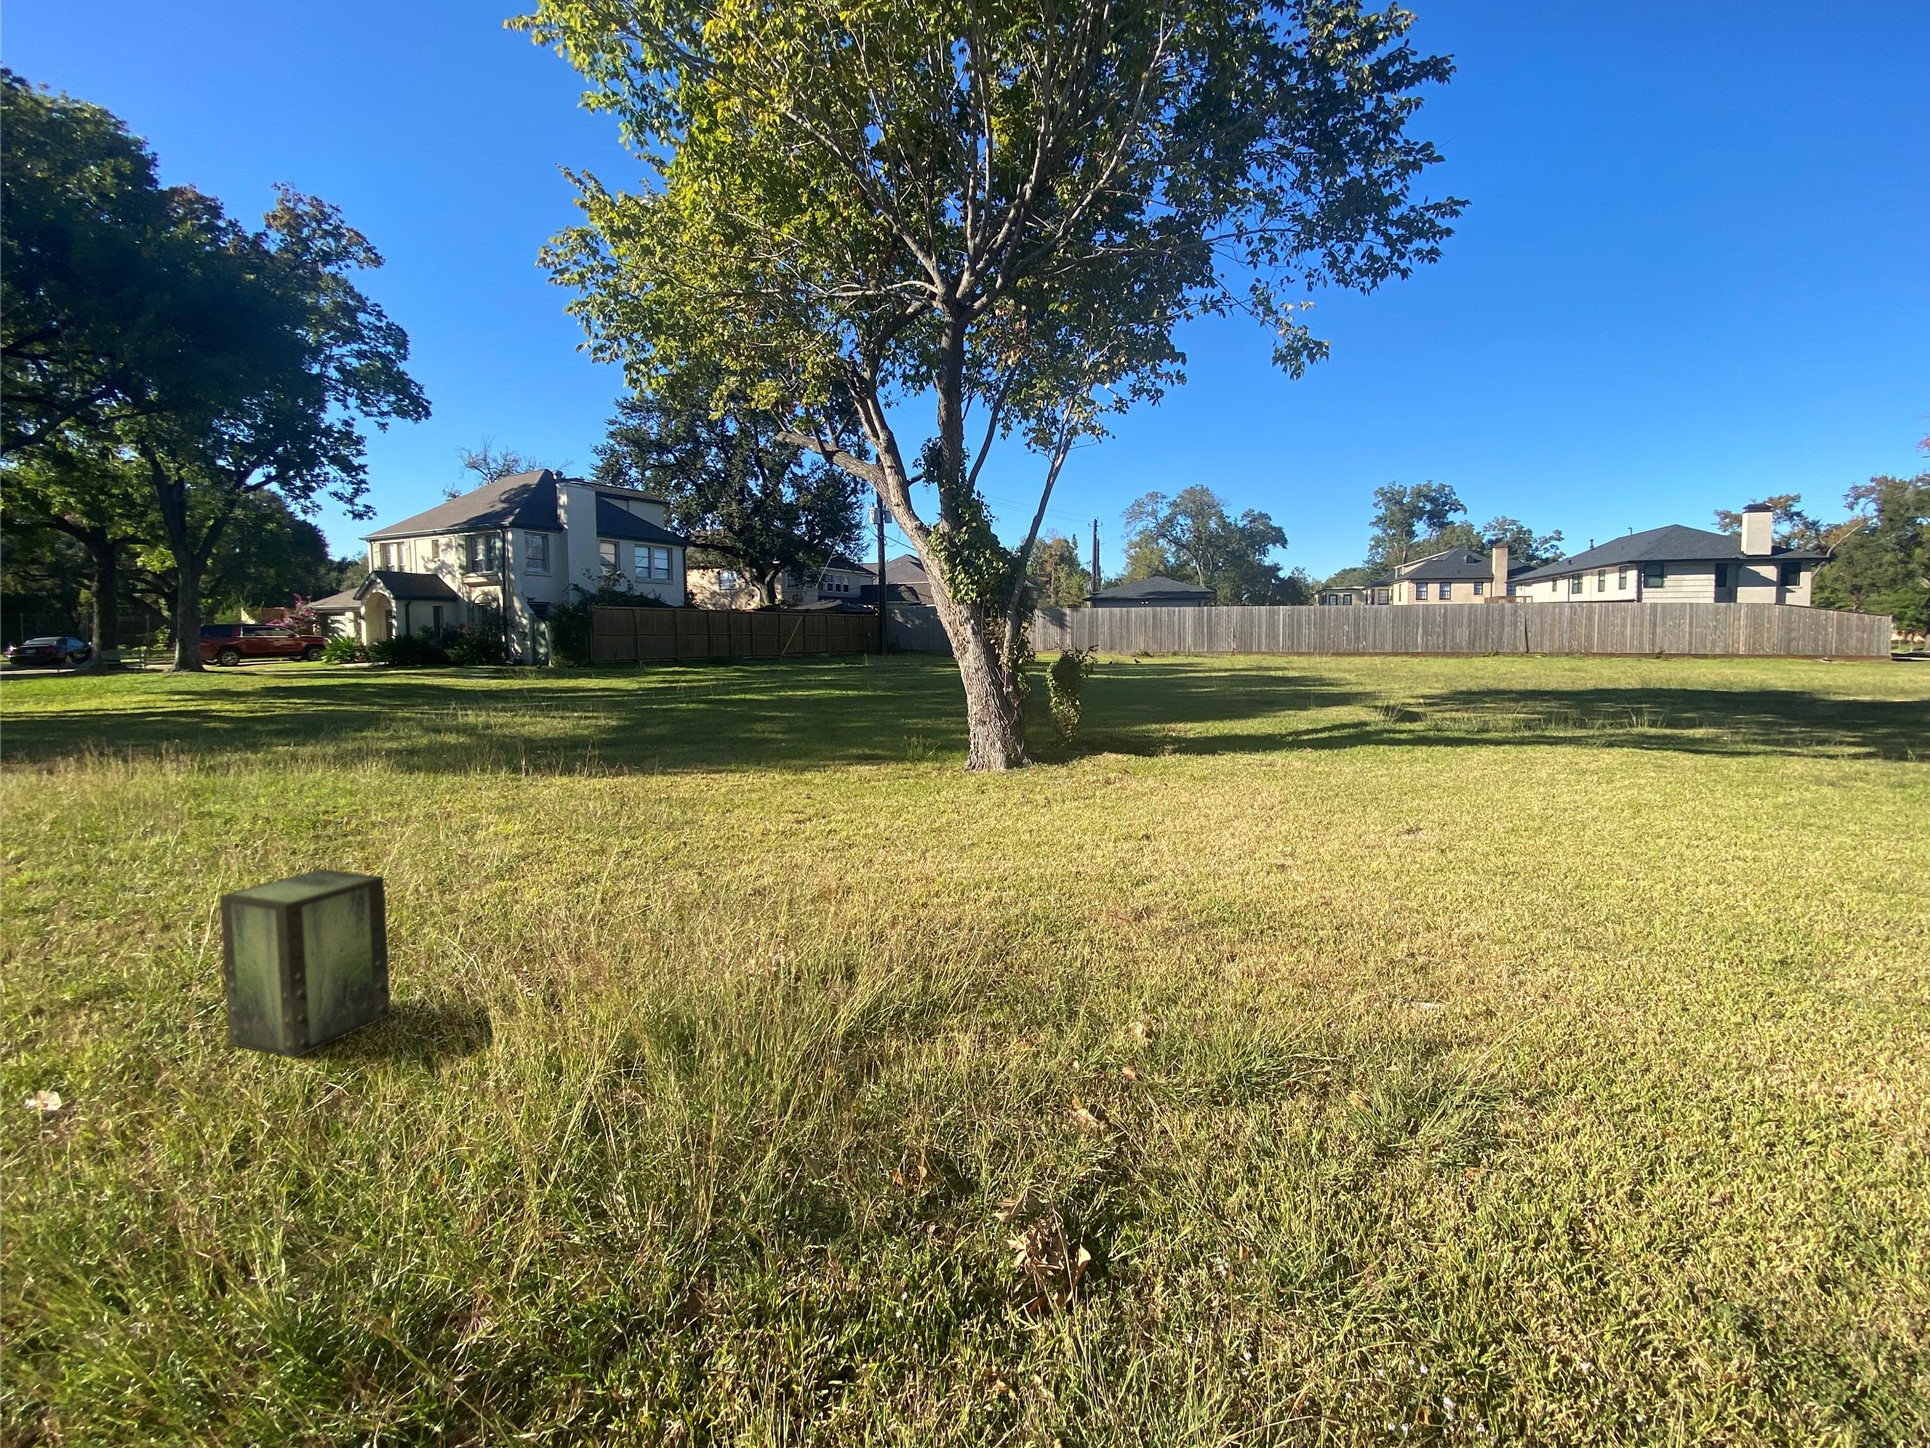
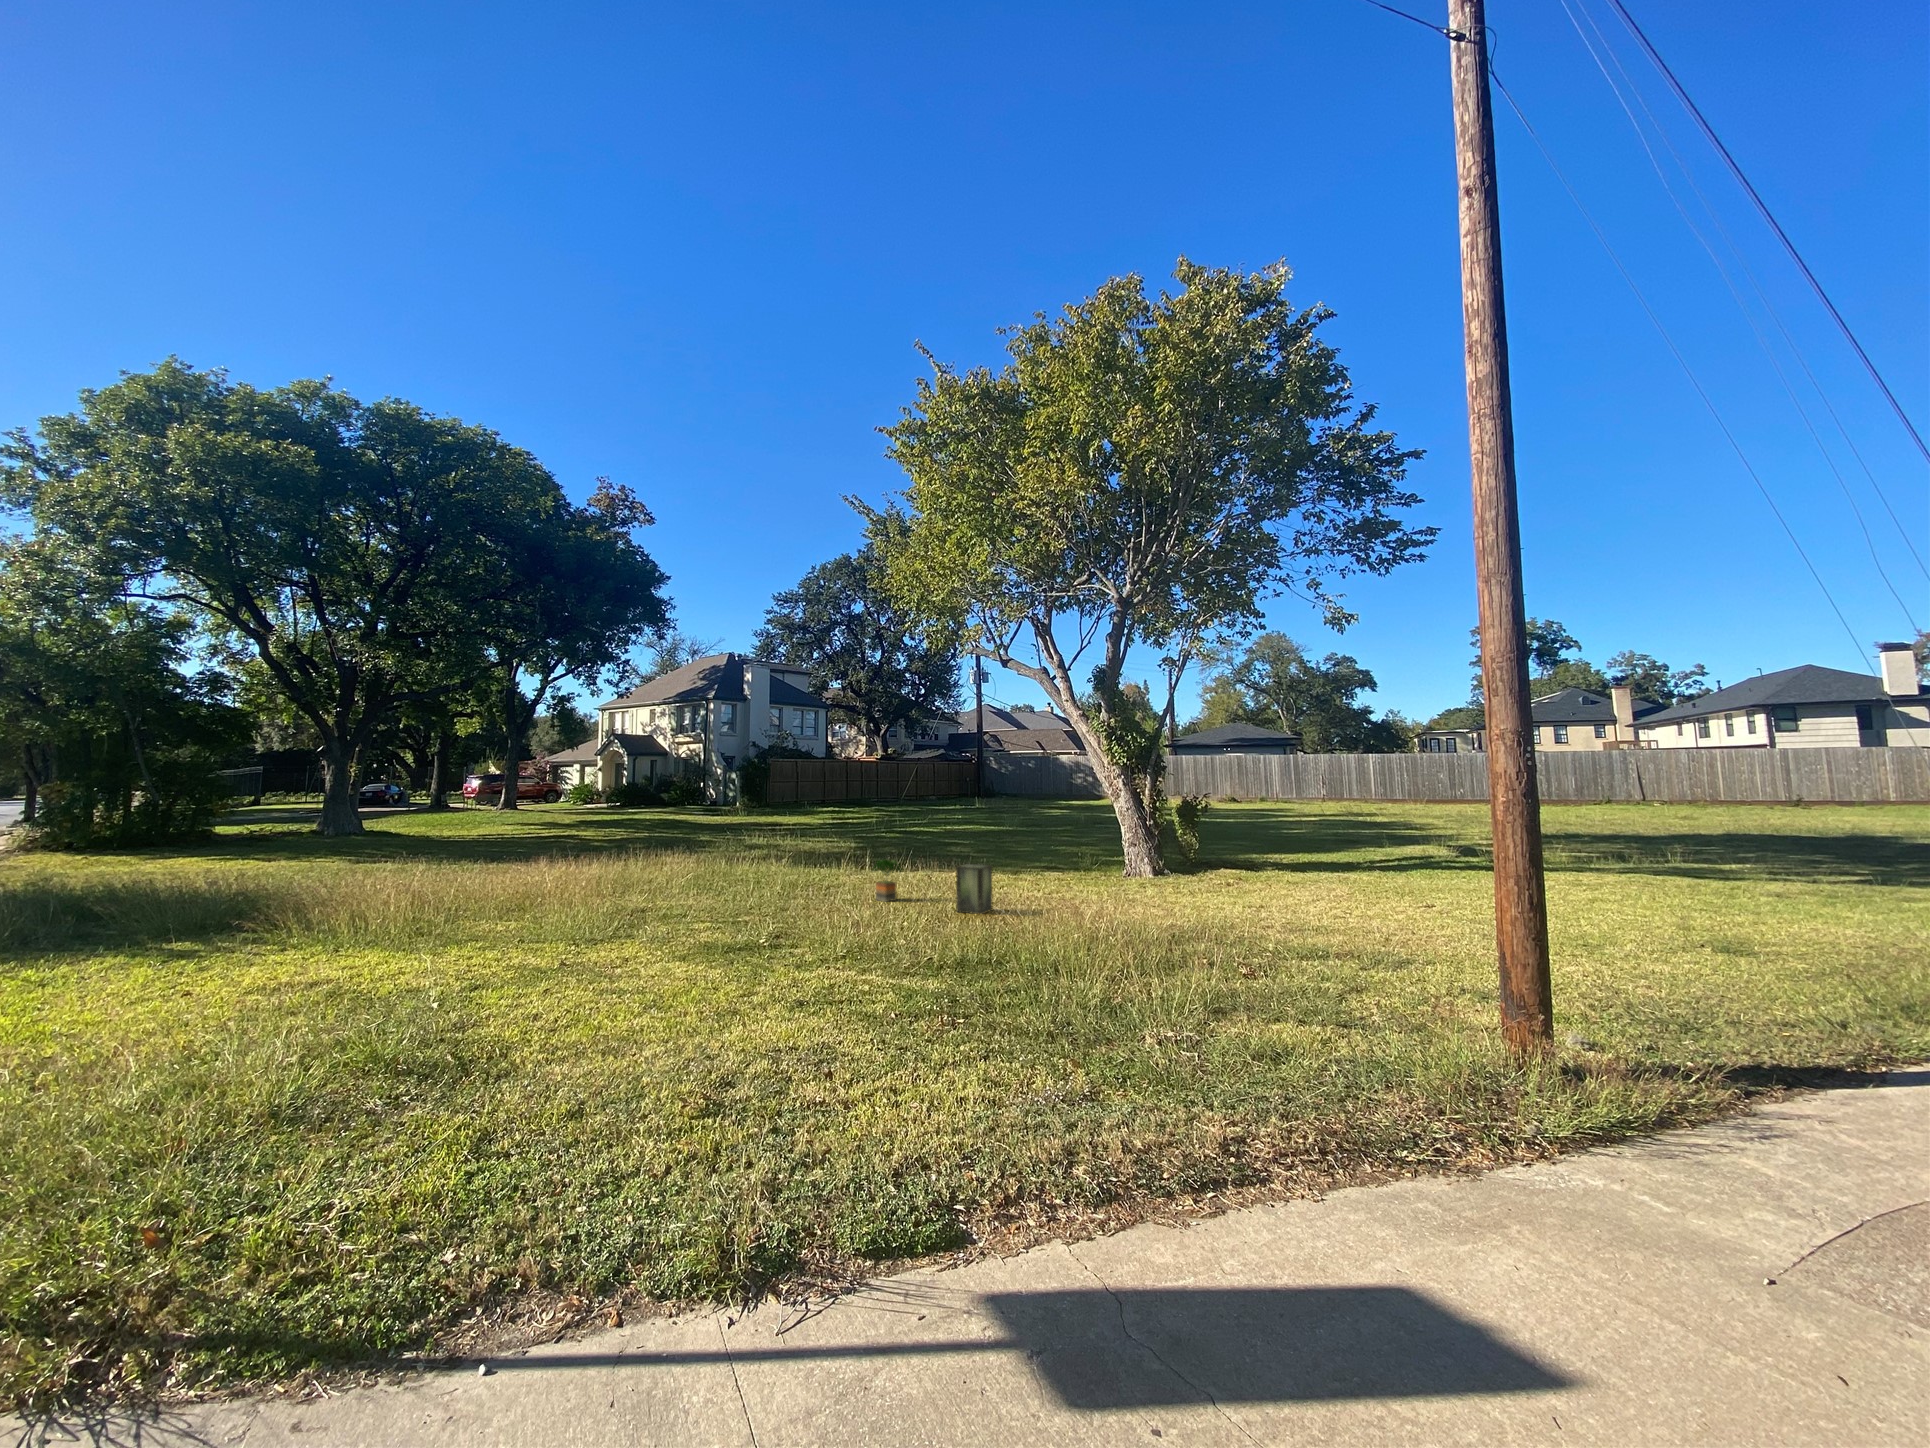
potted tree: none [108,835,229,966] -> present [874,860,903,902]

